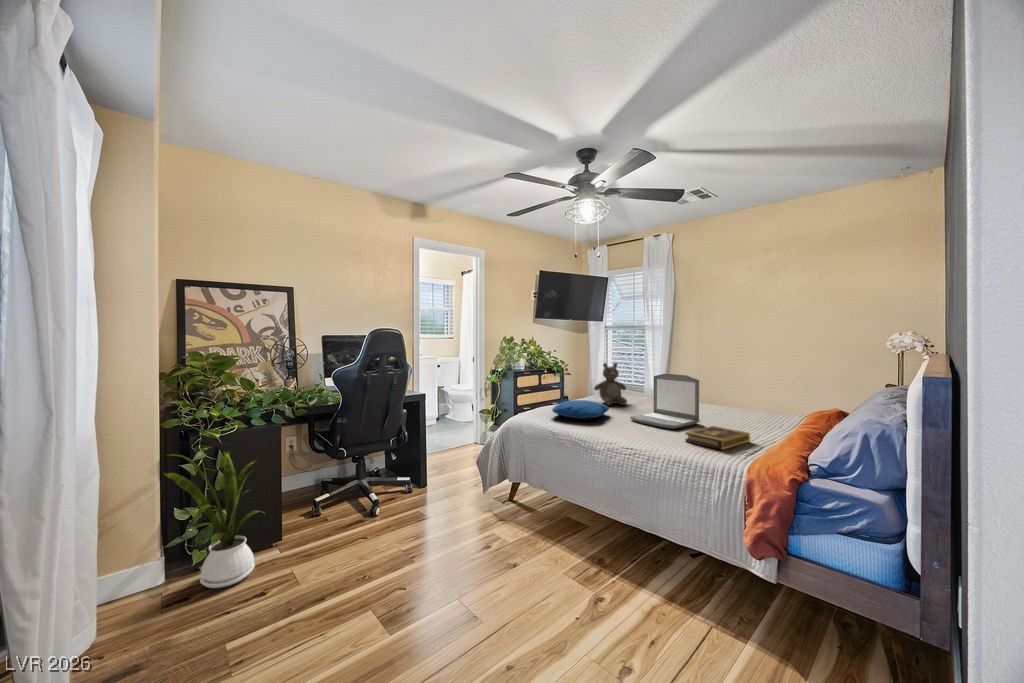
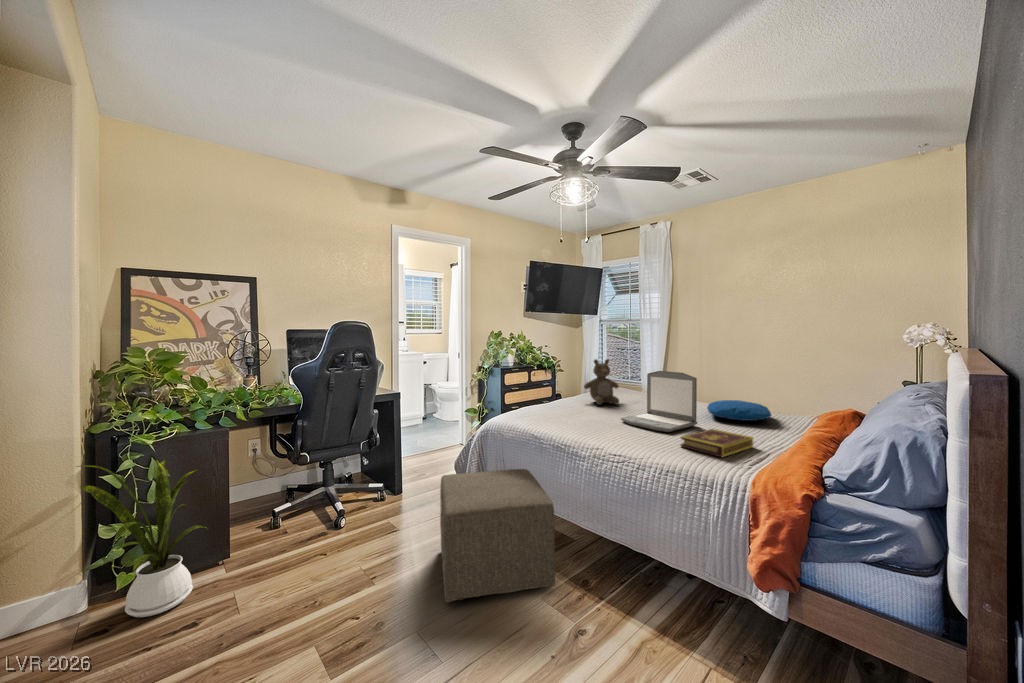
pillow: present [552,400,609,419] -> present [707,400,772,421]
ottoman: none [469,462,575,576] -> present [440,469,555,602]

